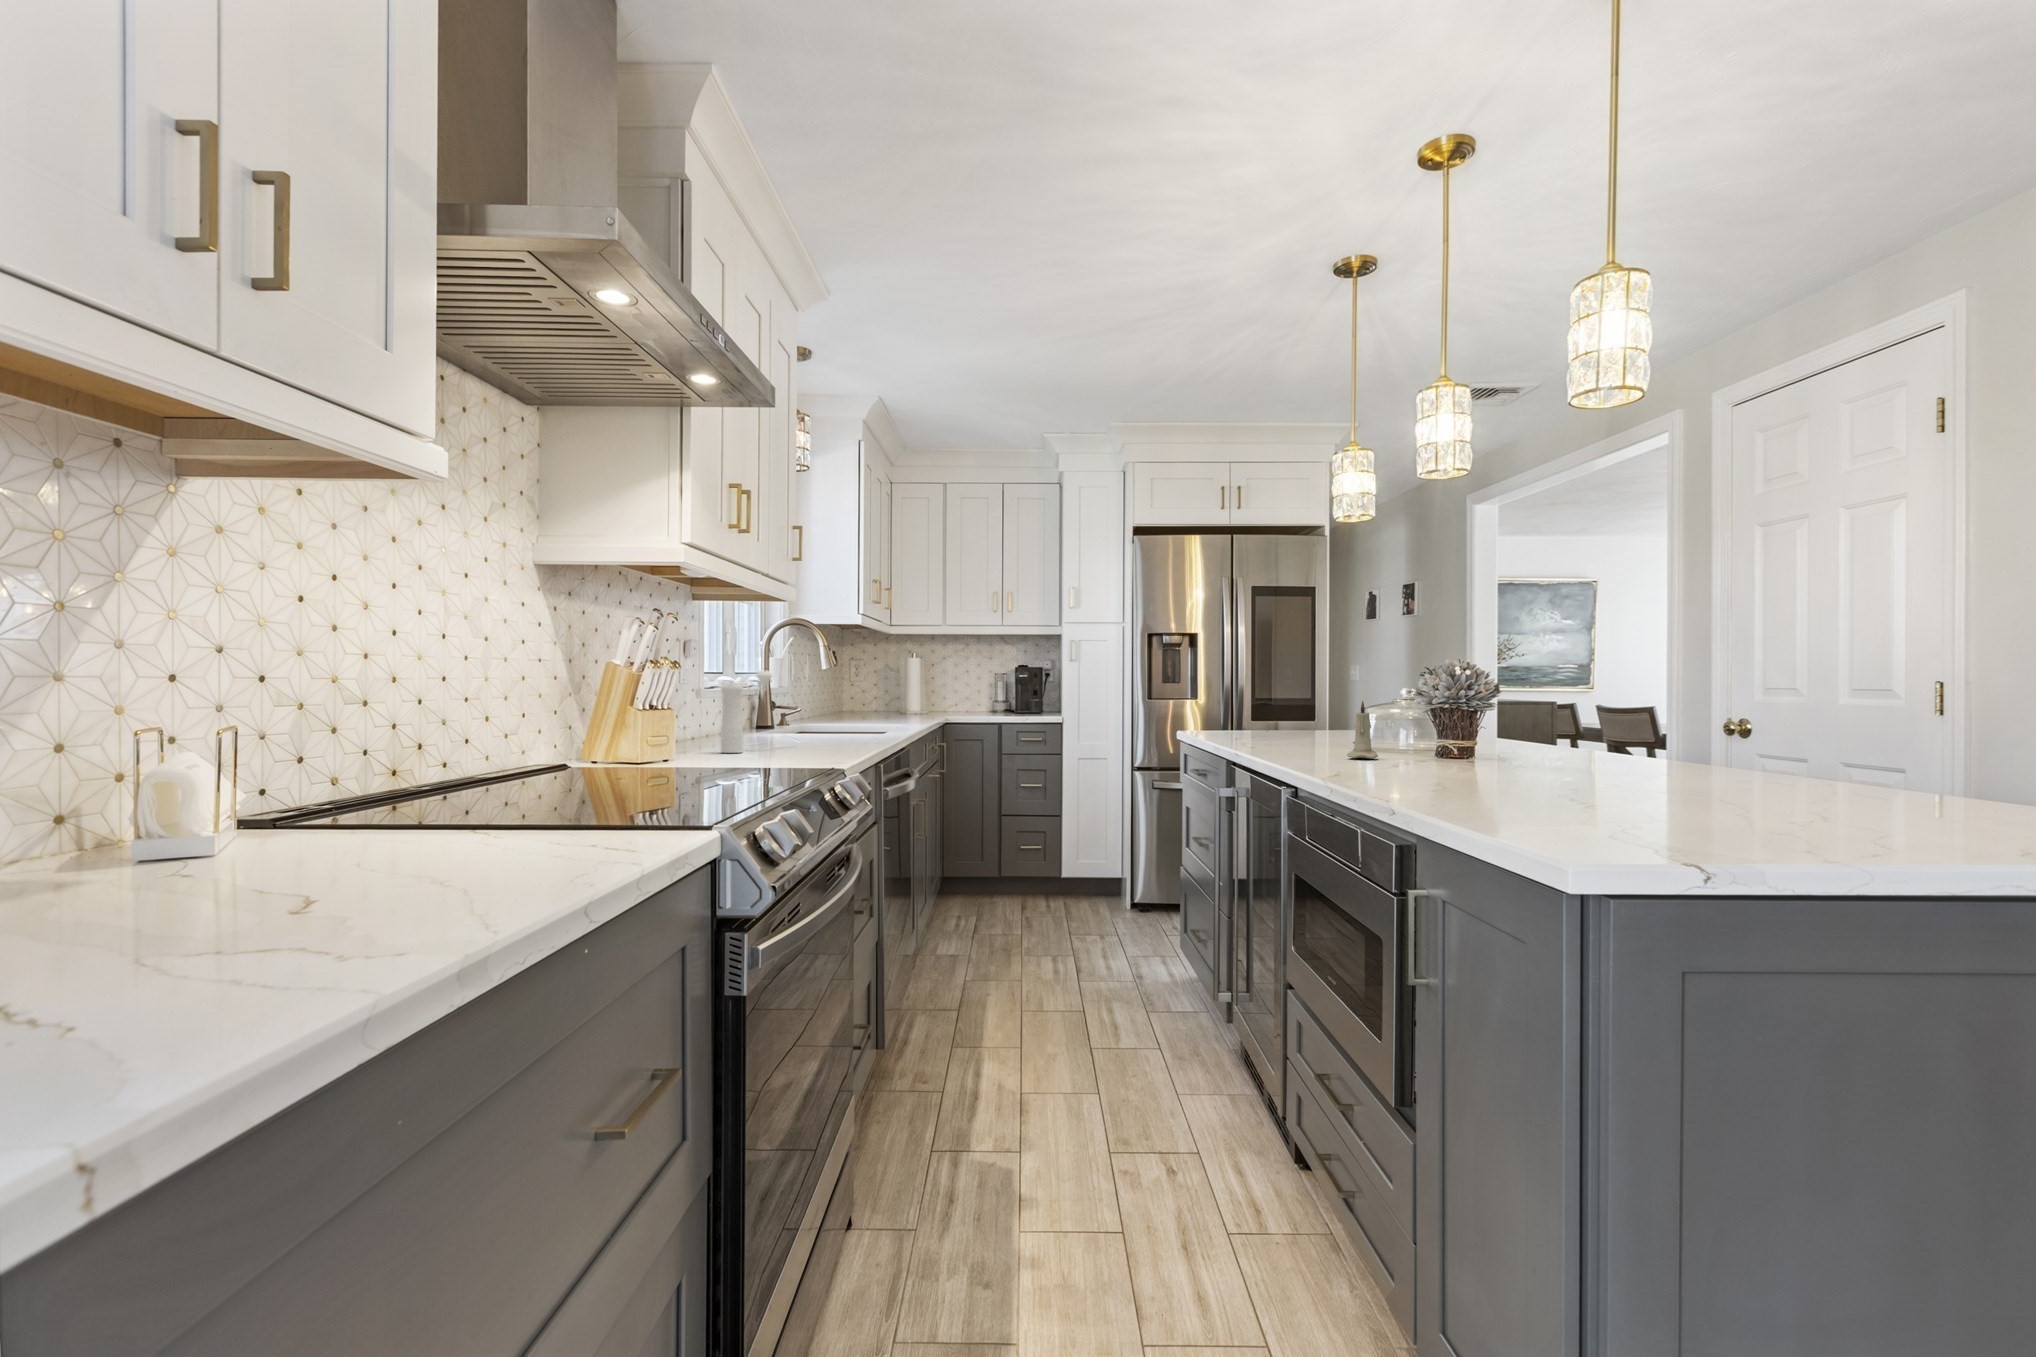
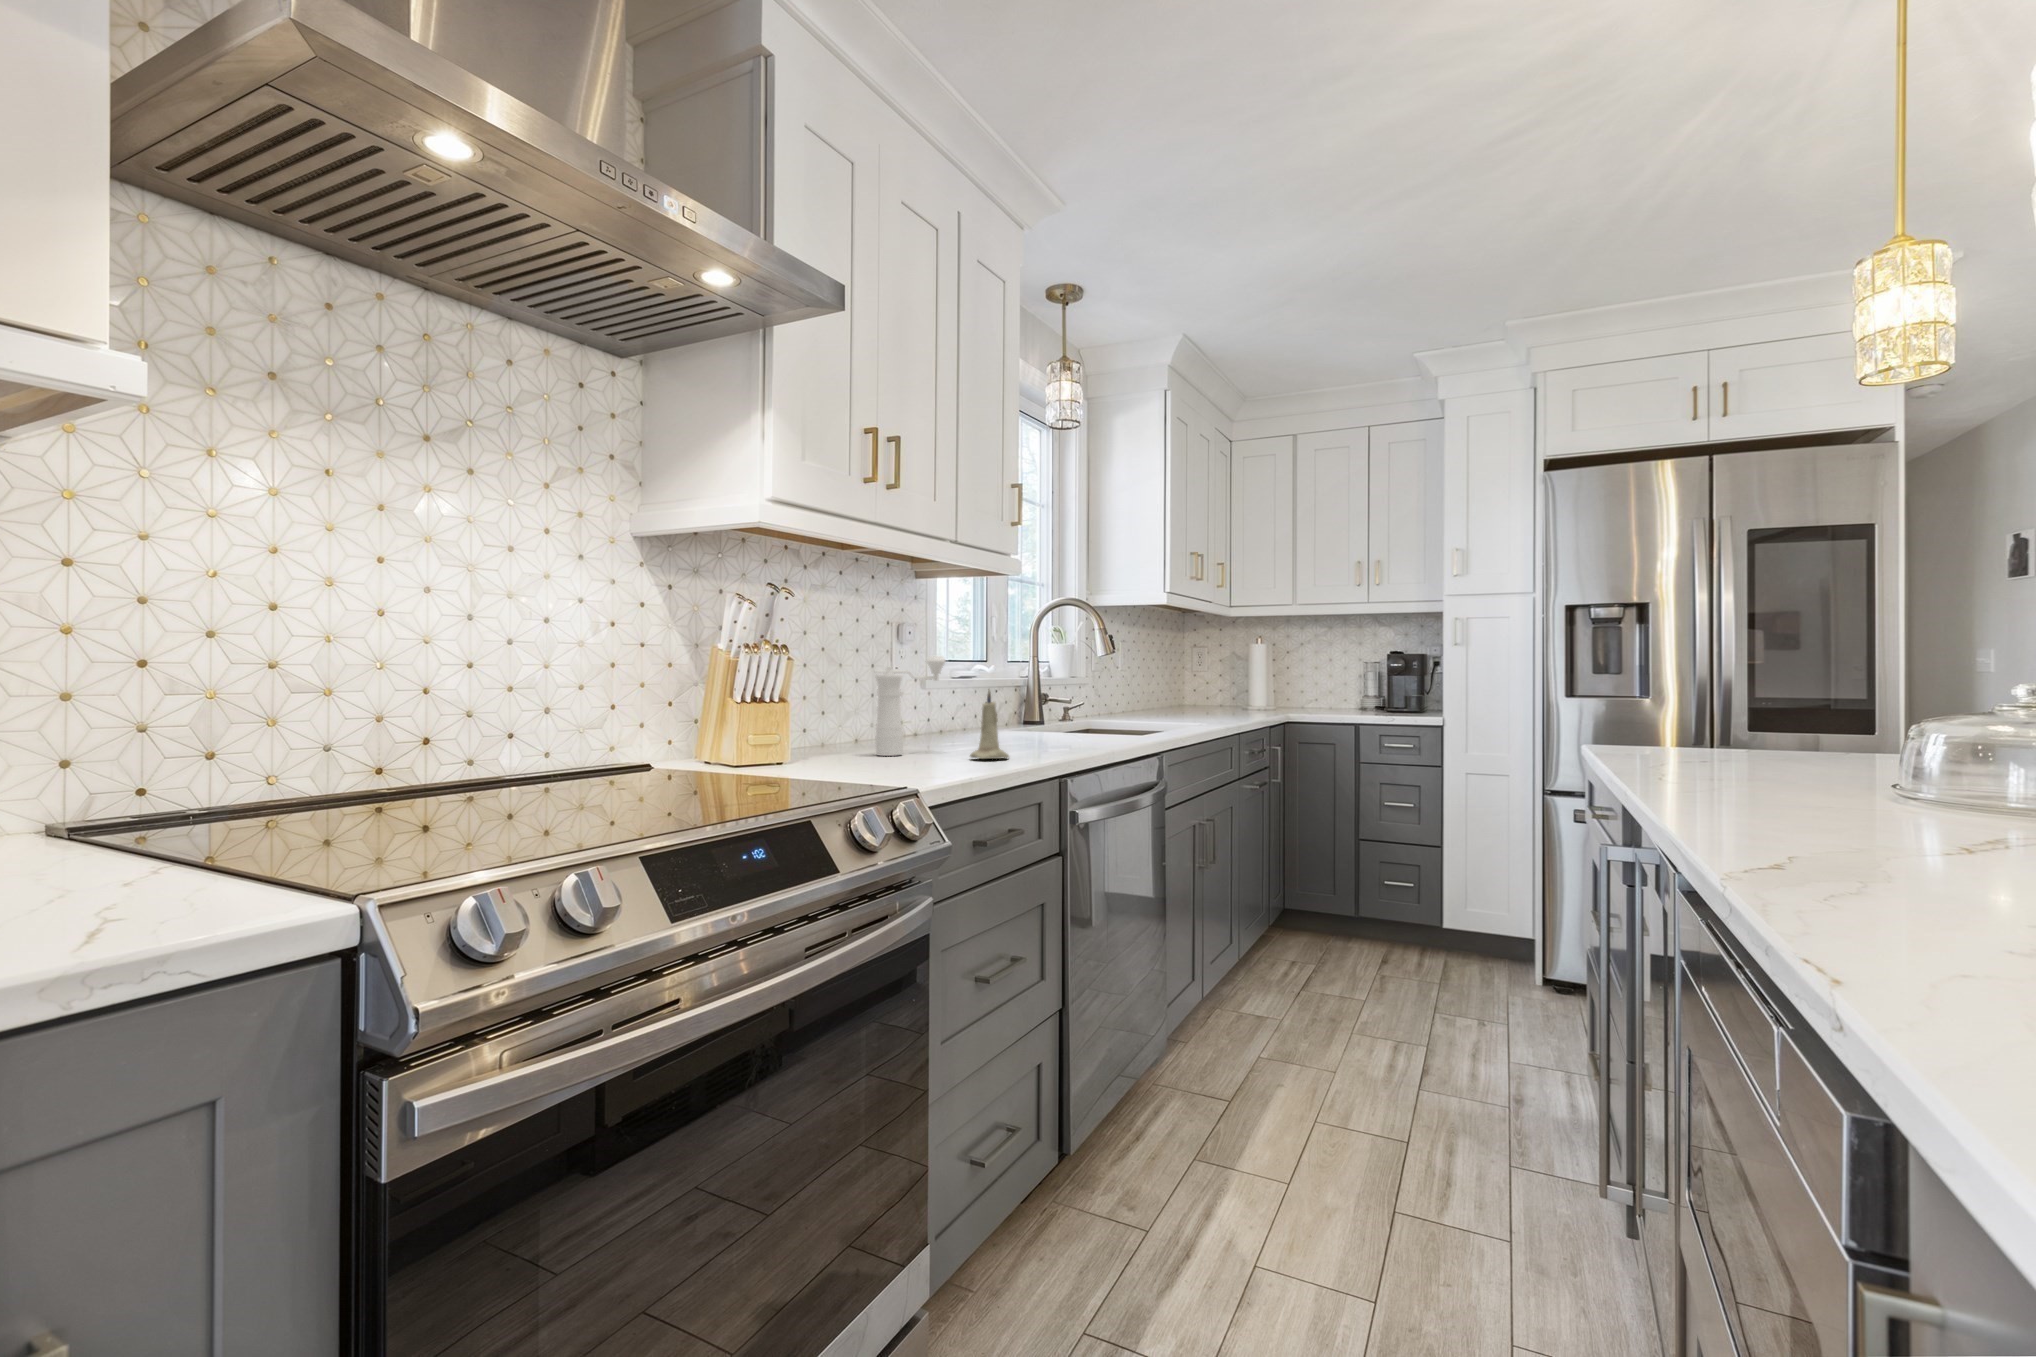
candle: present [1347,701,1378,759] -> present [970,689,1009,759]

